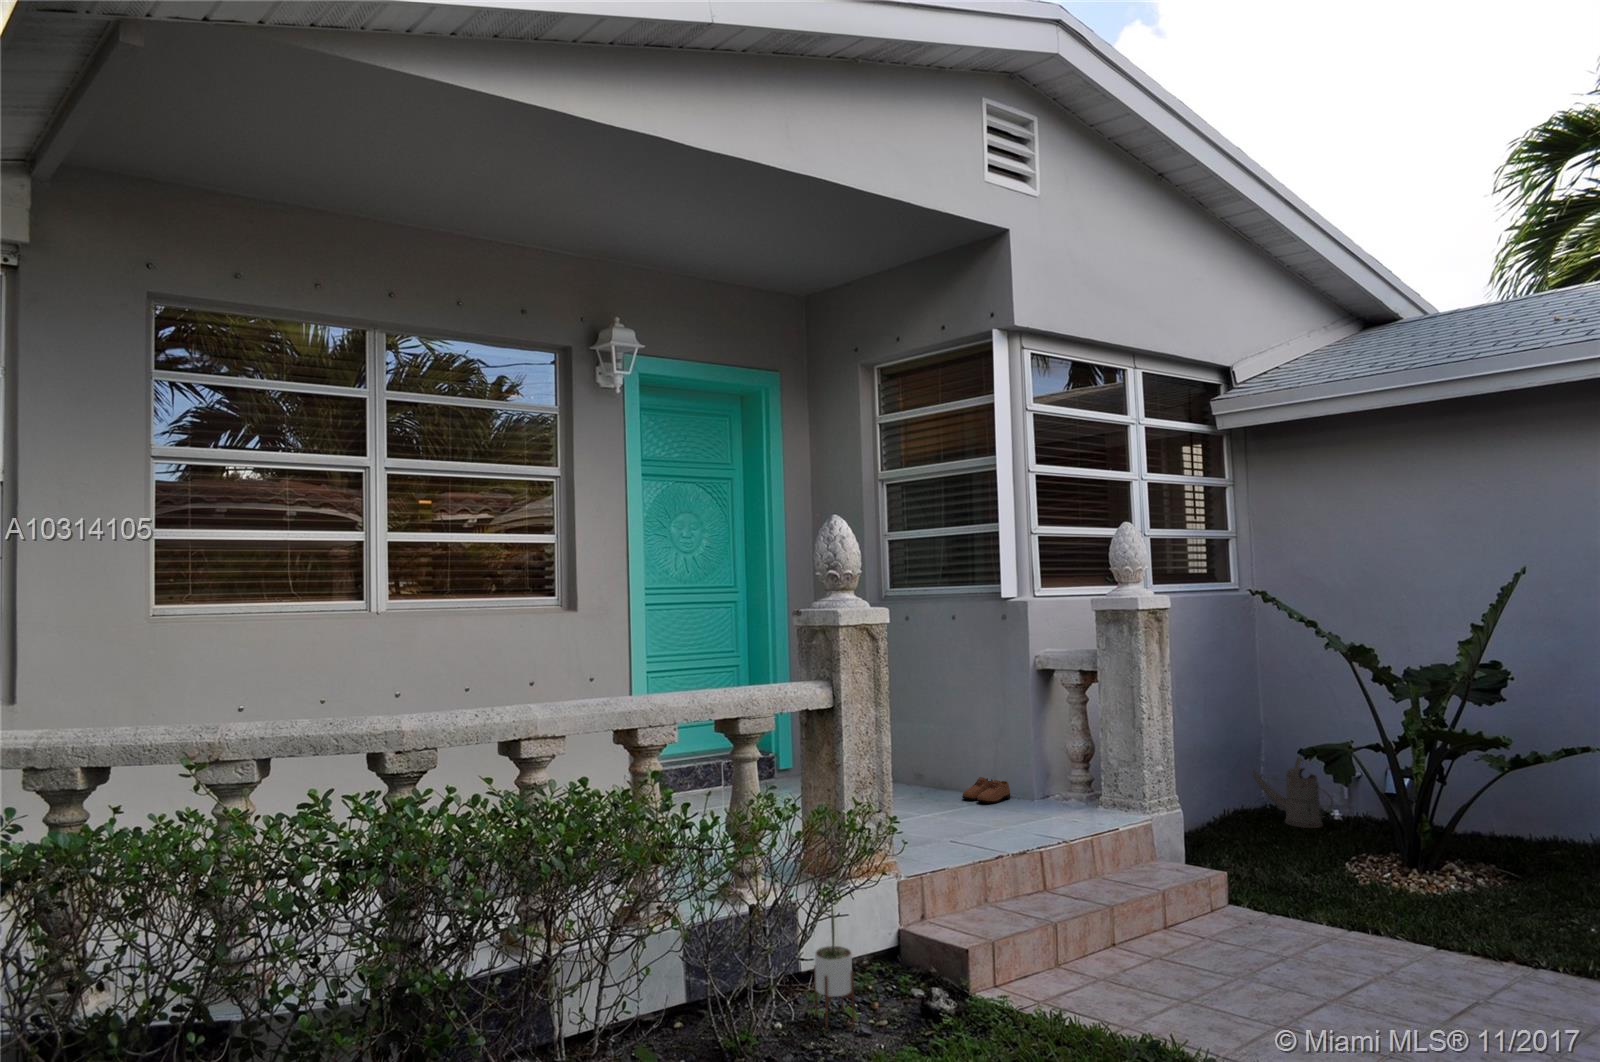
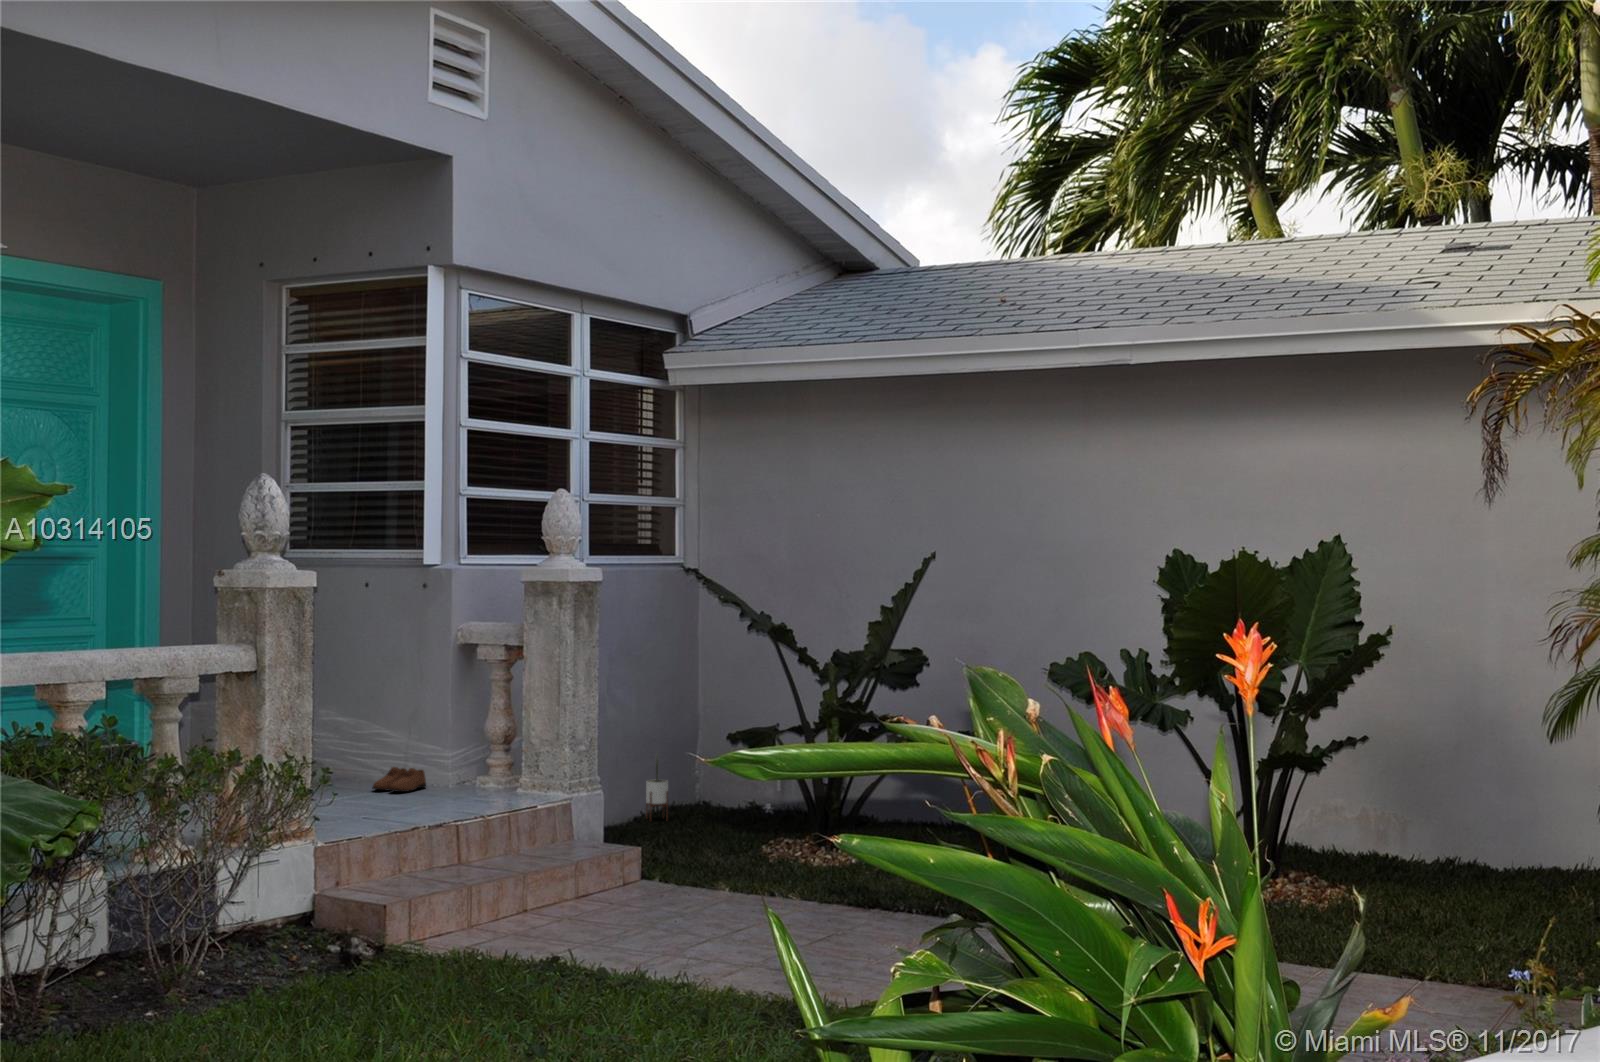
watering can: present [1253,757,1333,828] -> none [682,742,764,816]
potted plant: present [814,908,855,1028] -> present [646,753,668,818]

